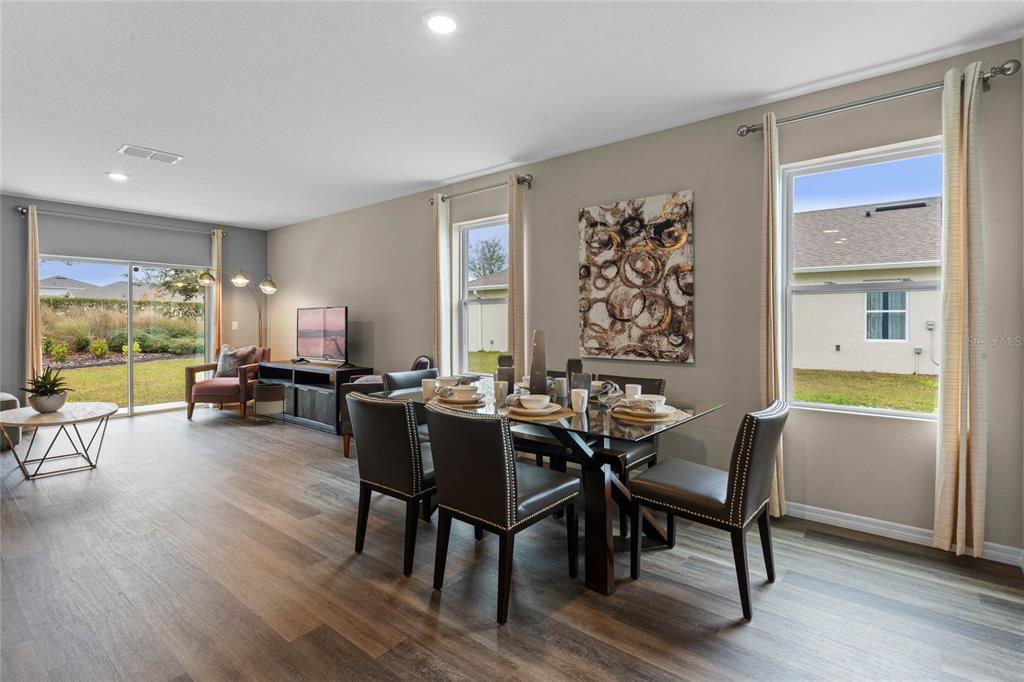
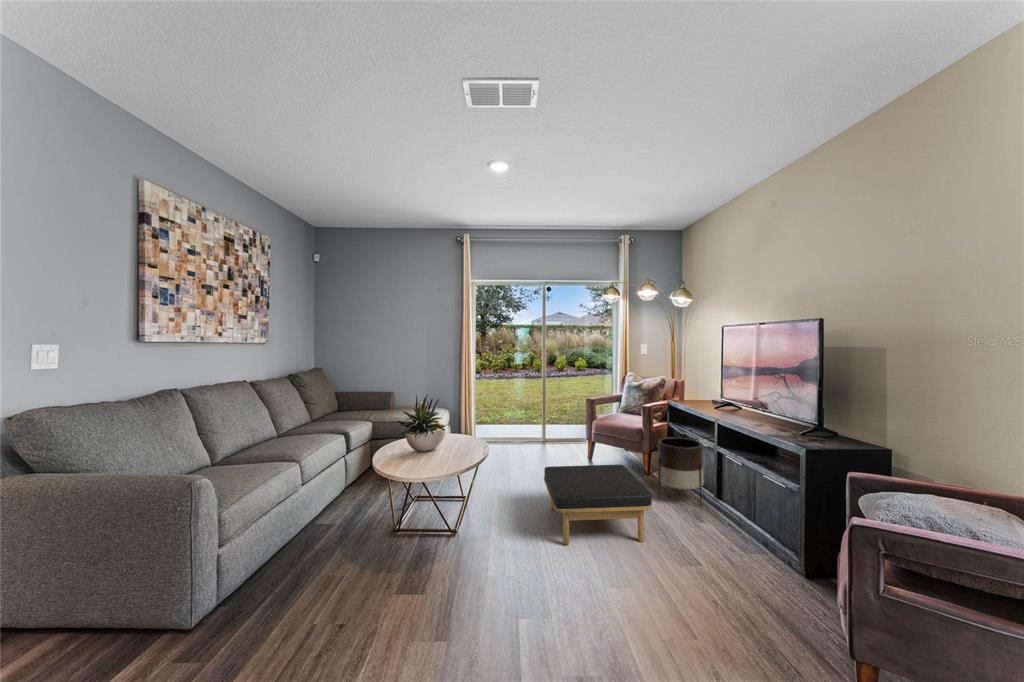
ottoman: none [163,403,254,449] -> present [544,465,652,545]

